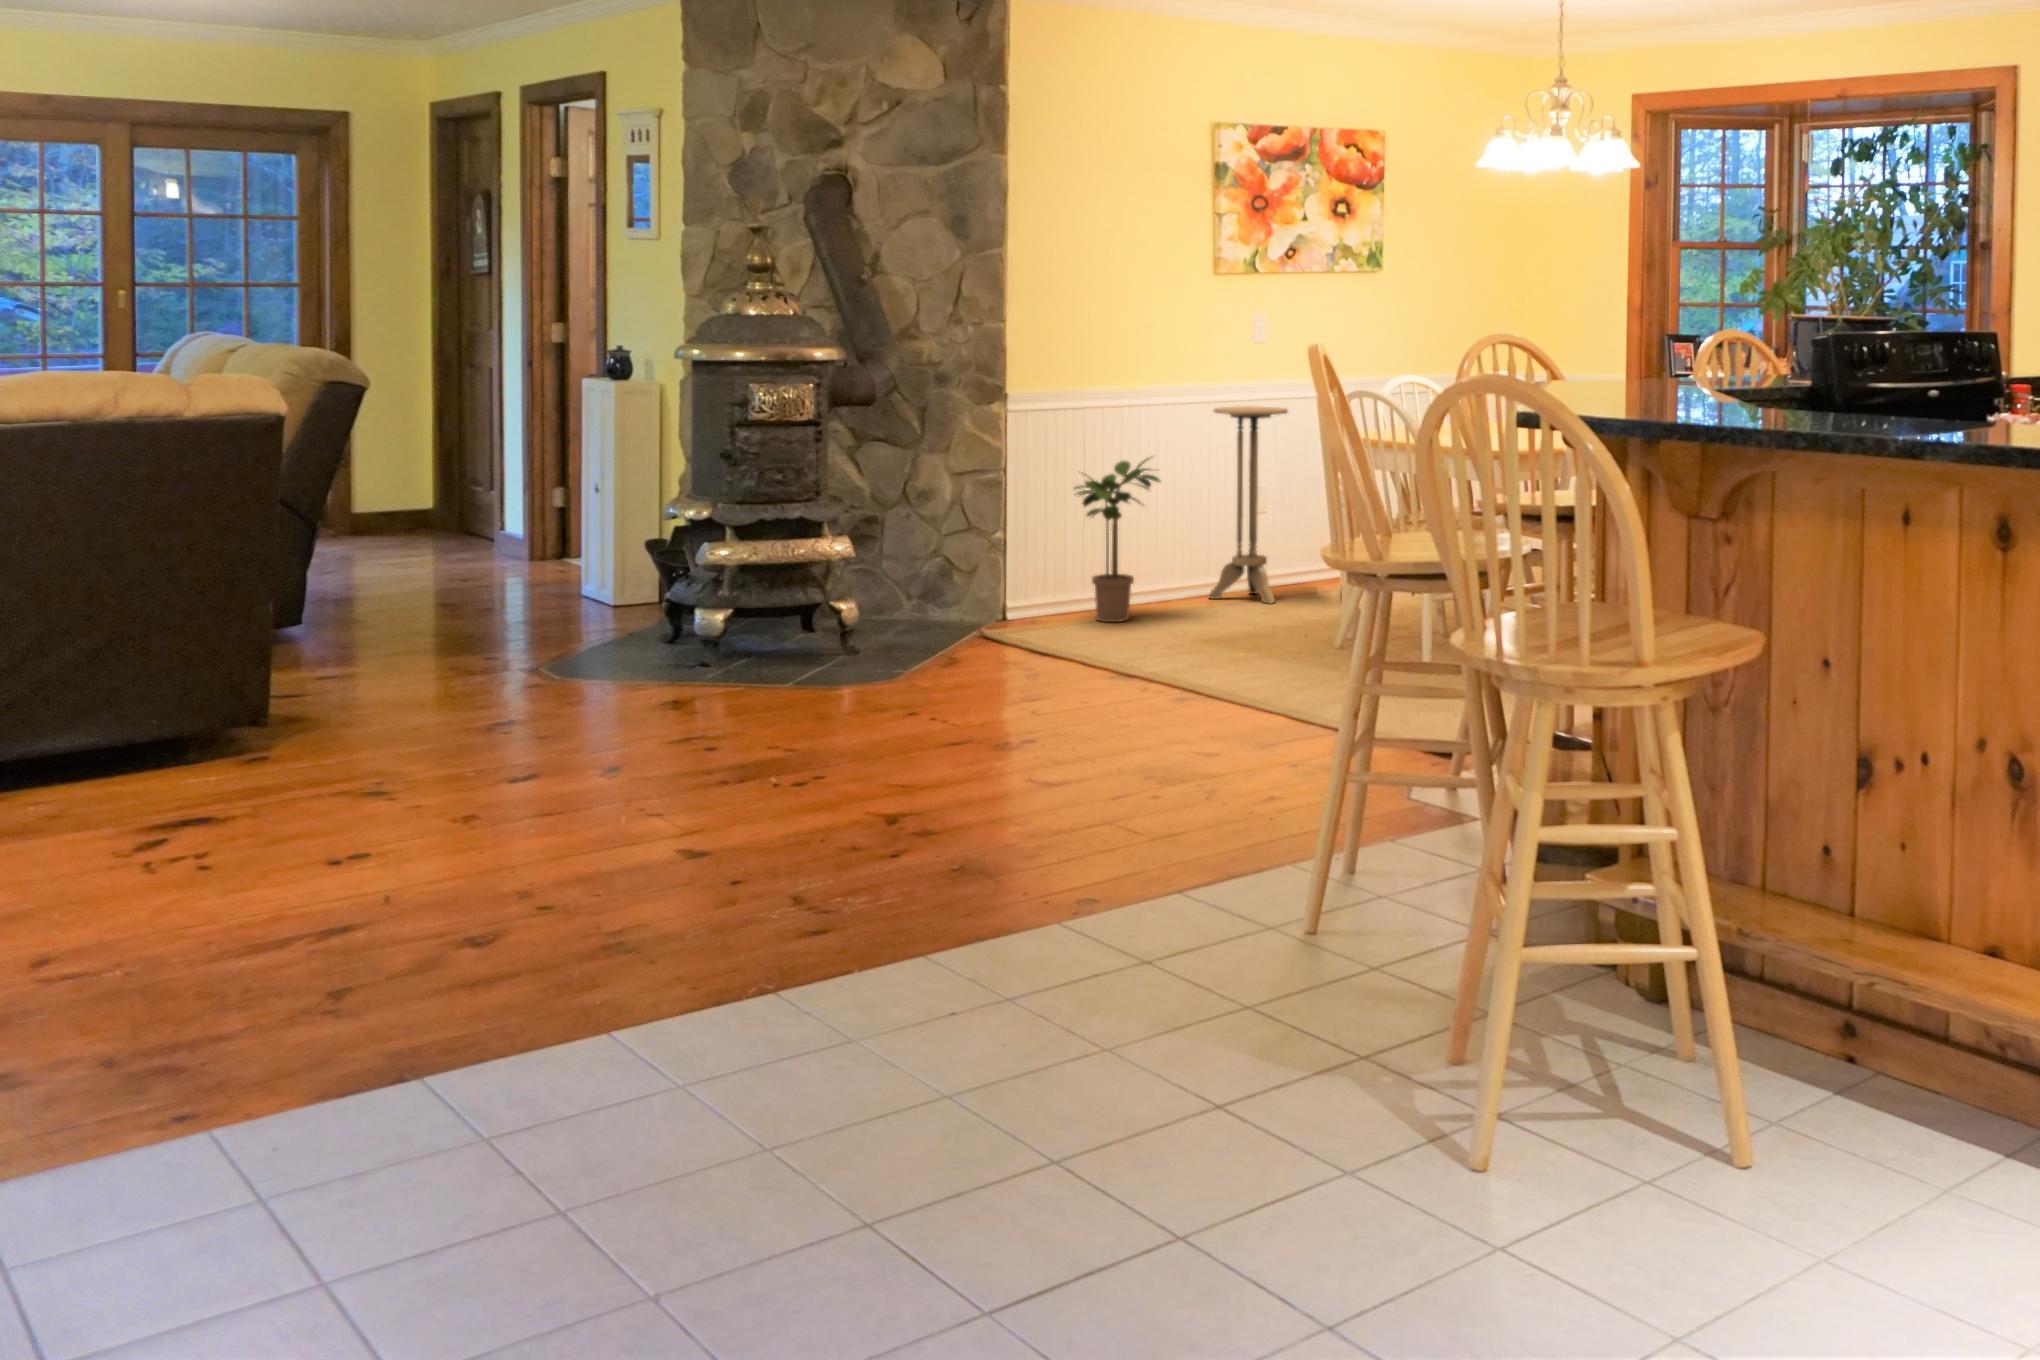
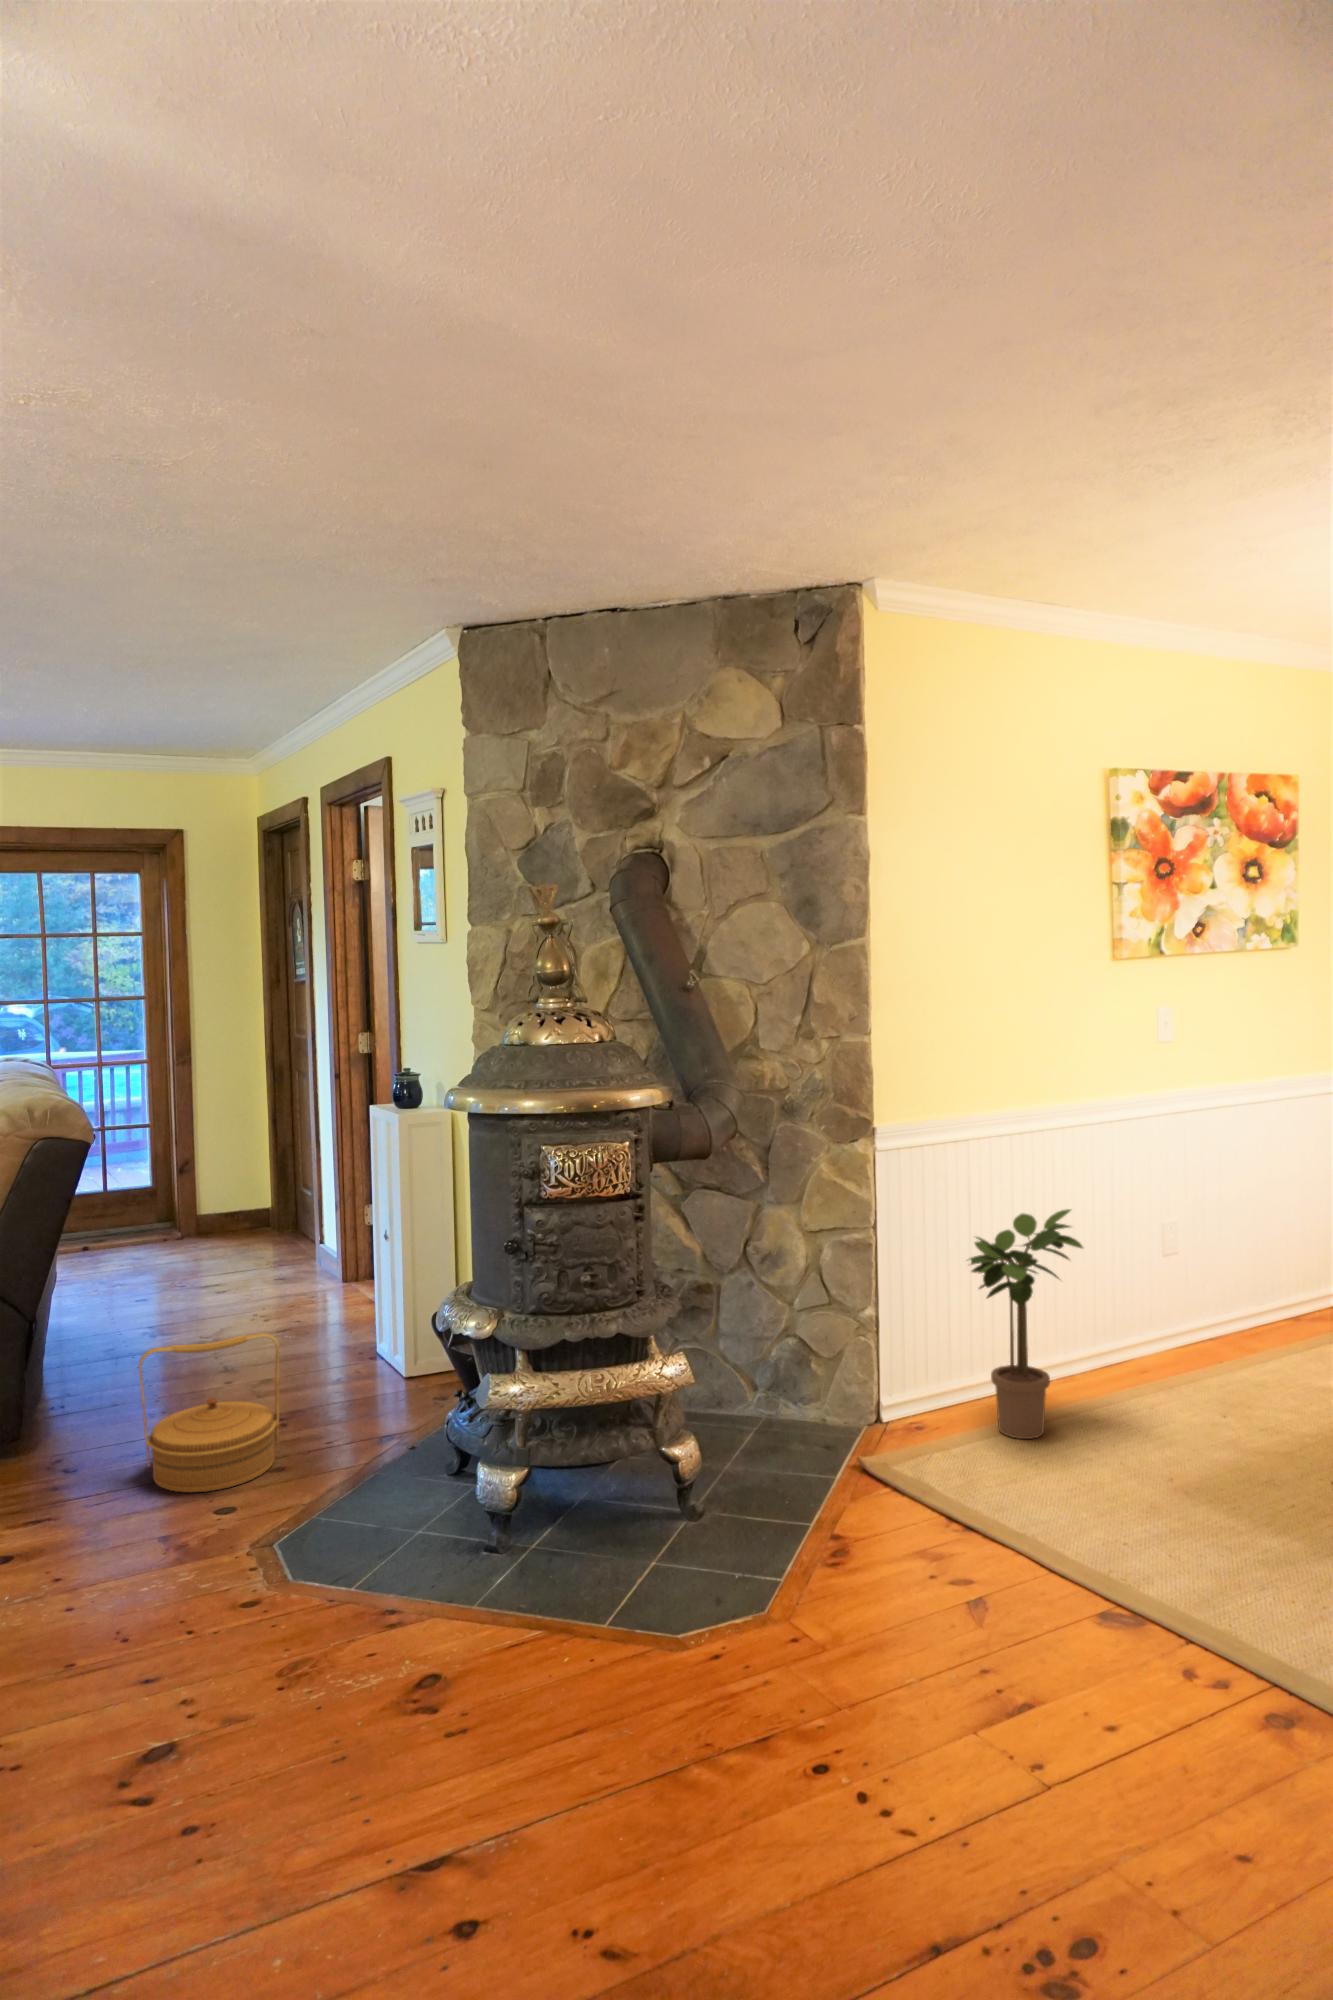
side table: present [1209,406,1288,604] -> none [1121,1128,1228,1395]
basket: none [406,541,521,654] -> present [139,1332,279,1492]

